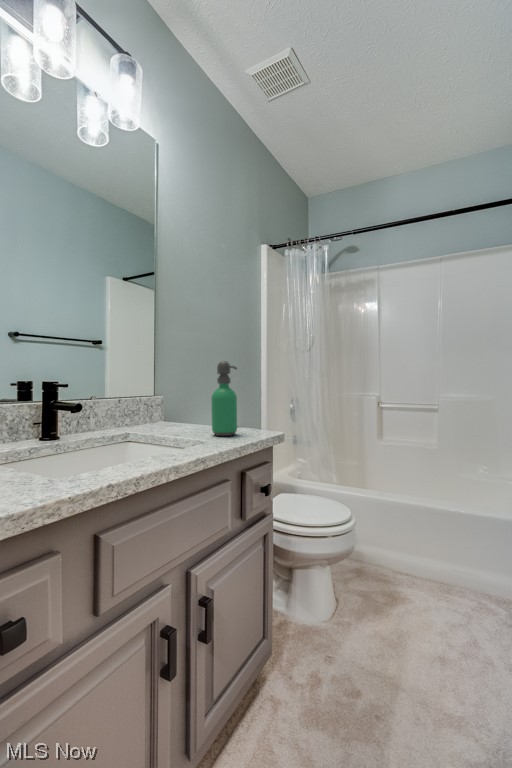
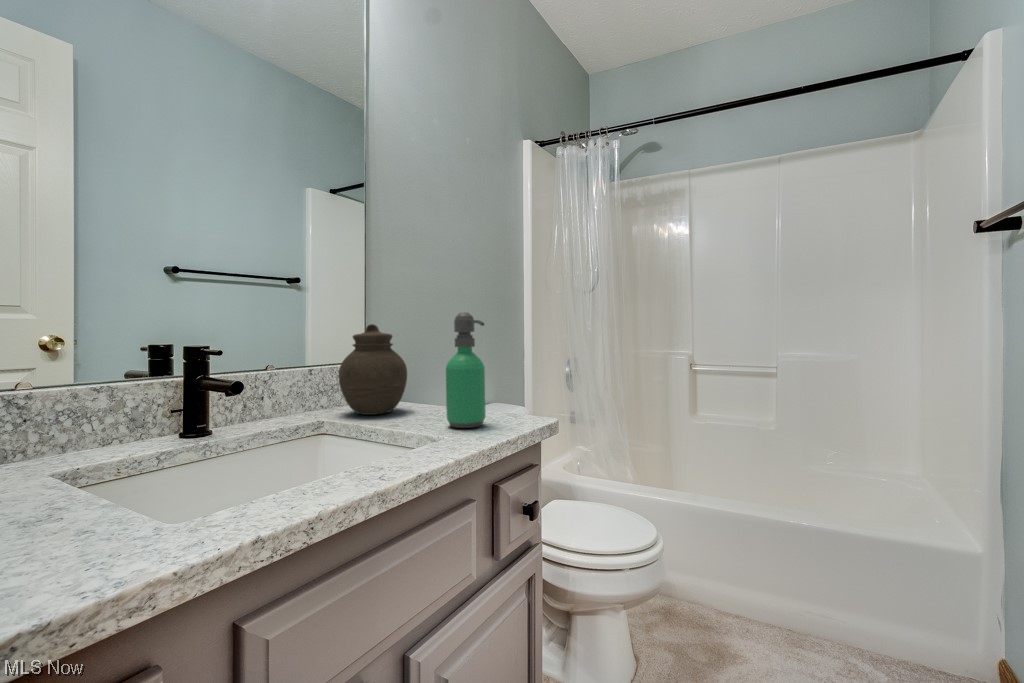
jar: none [140,369,184,429] -> present [339,324,407,415]

